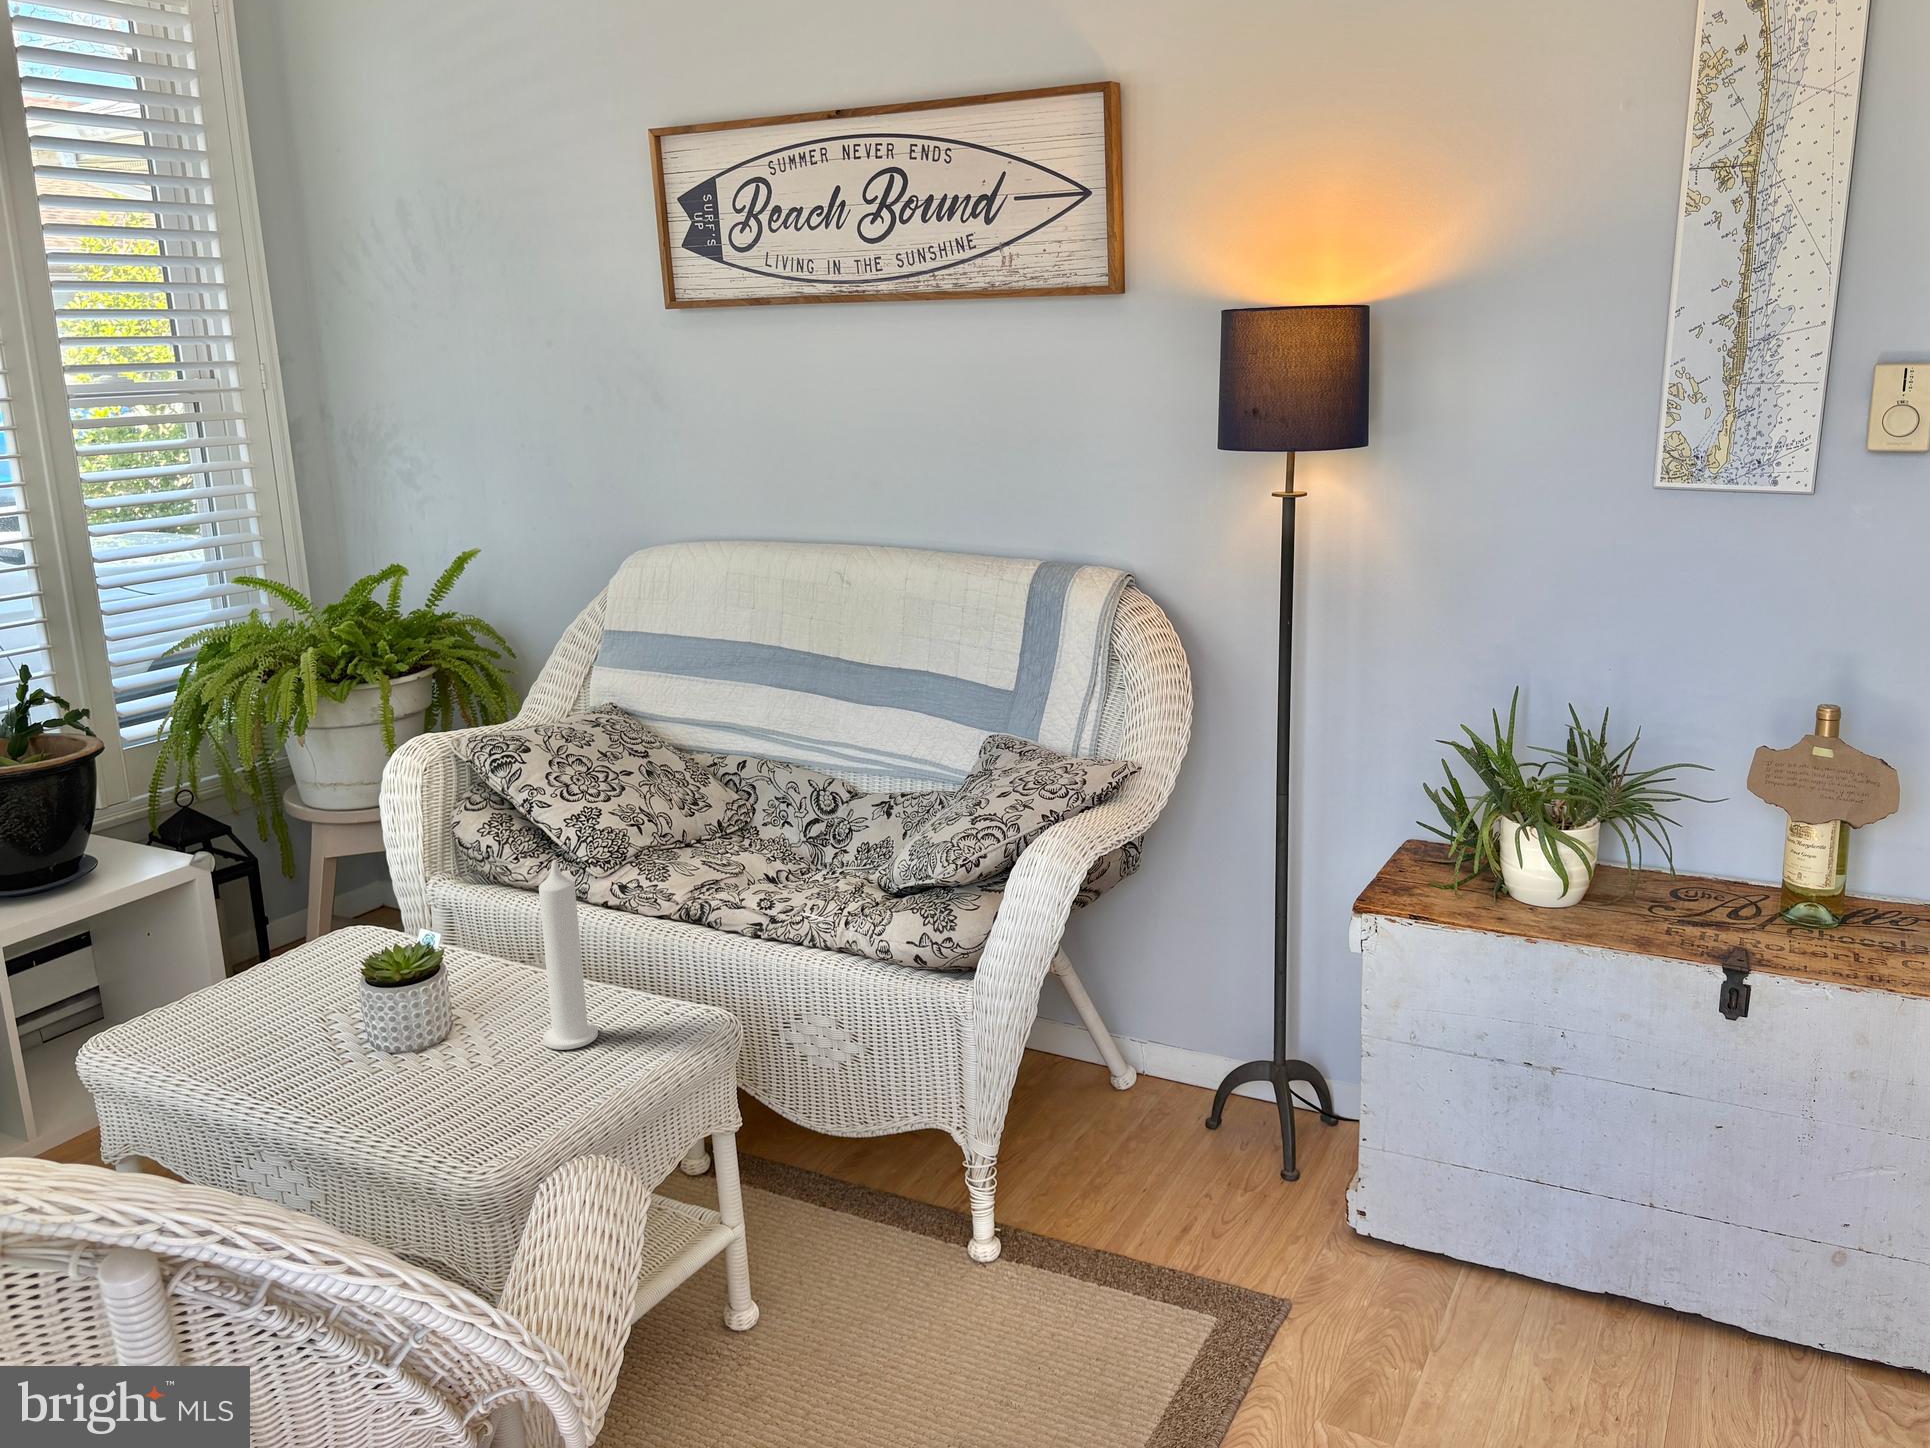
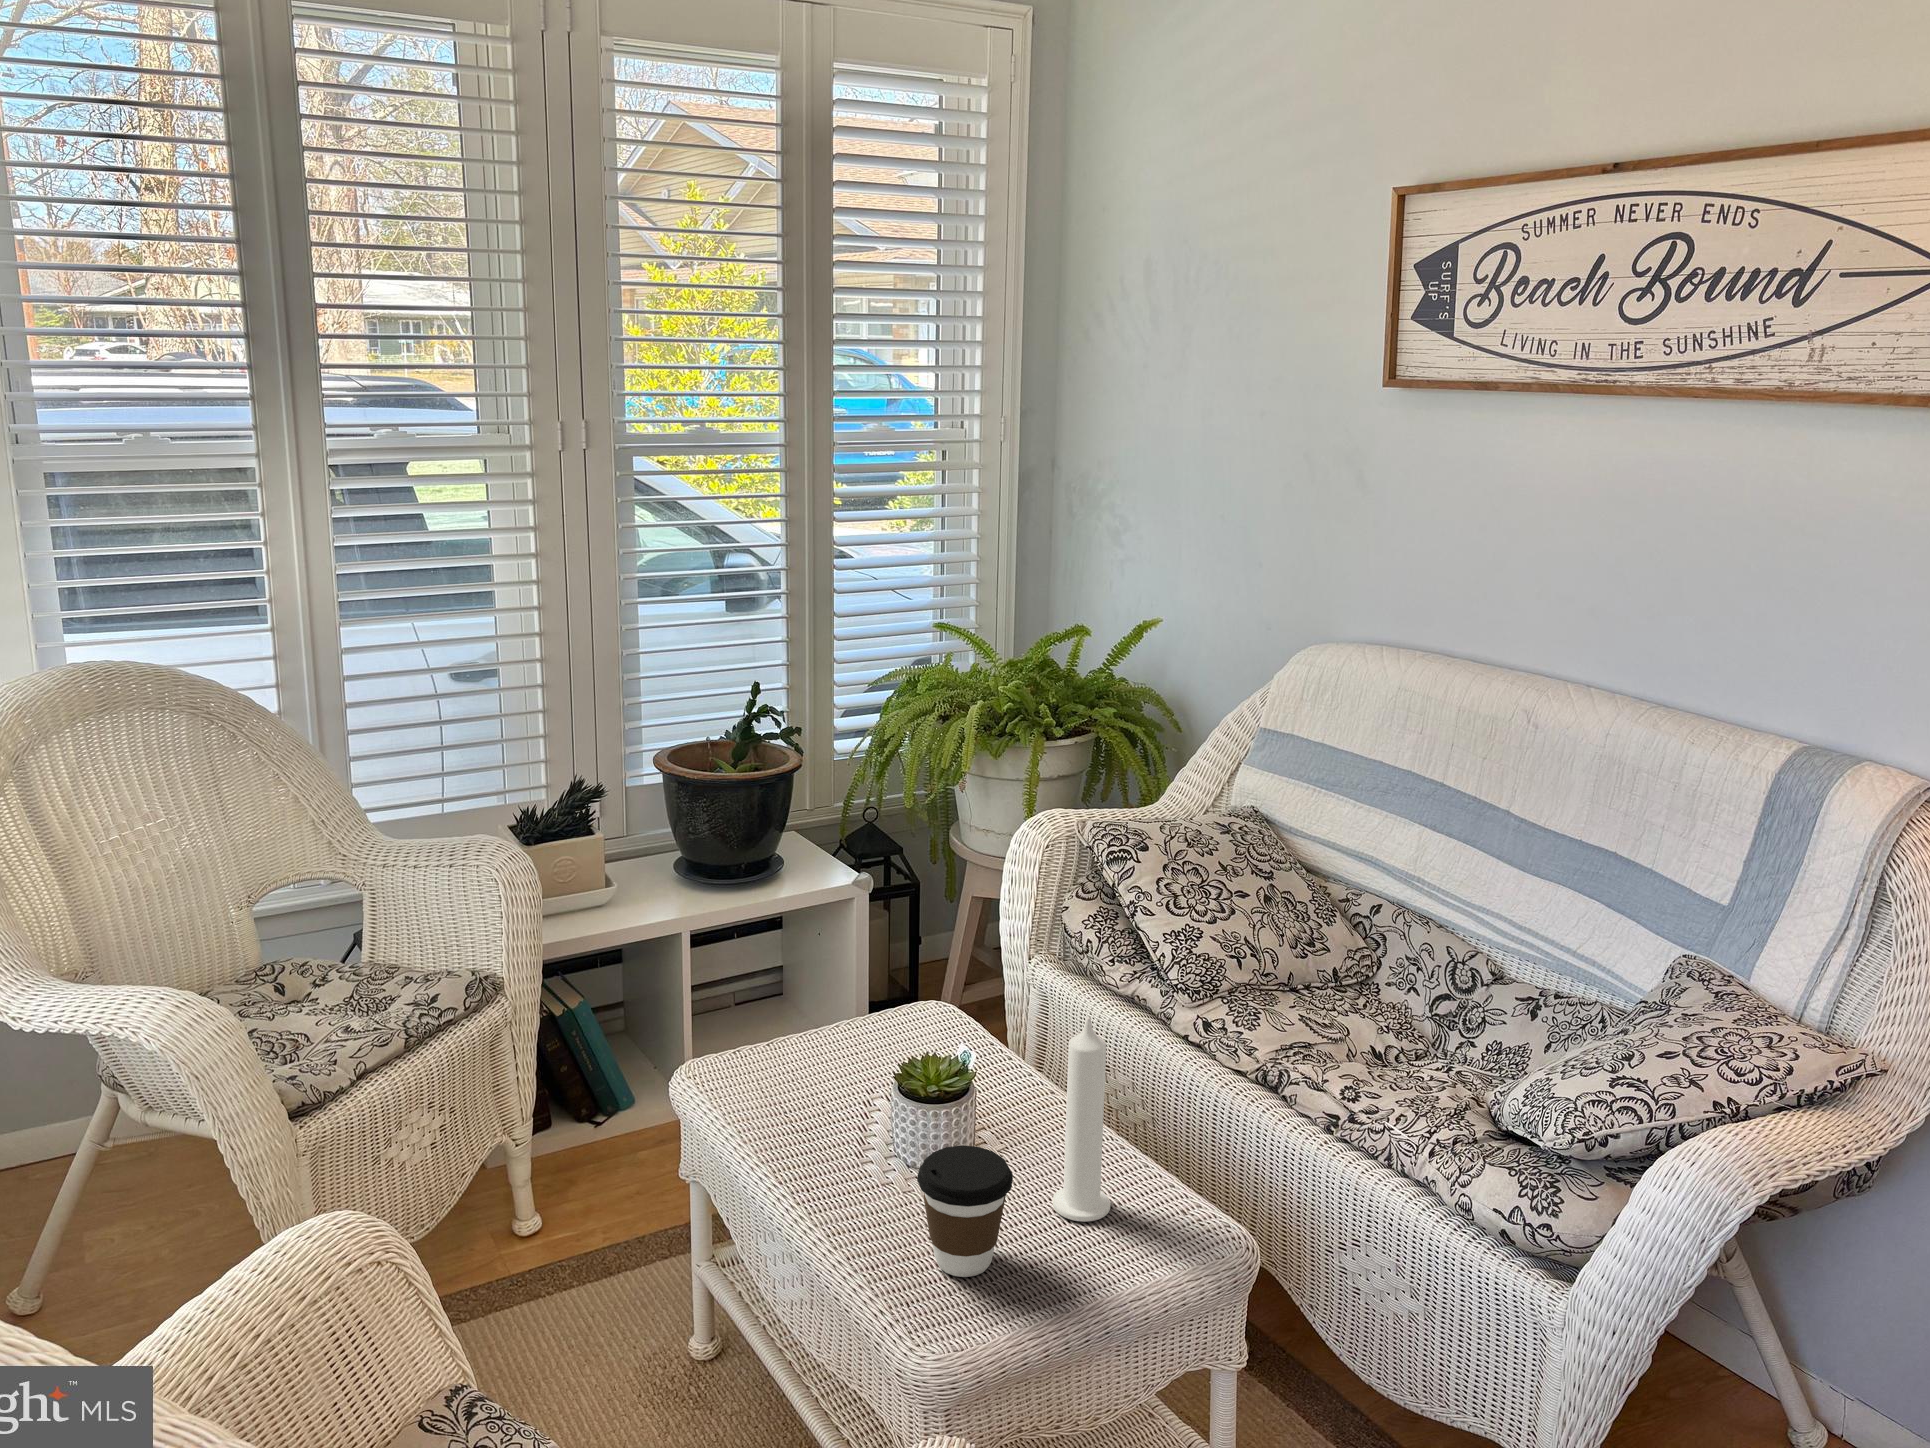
coffee cup: none [424,998,520,1118] -> present [917,1145,1013,1277]

